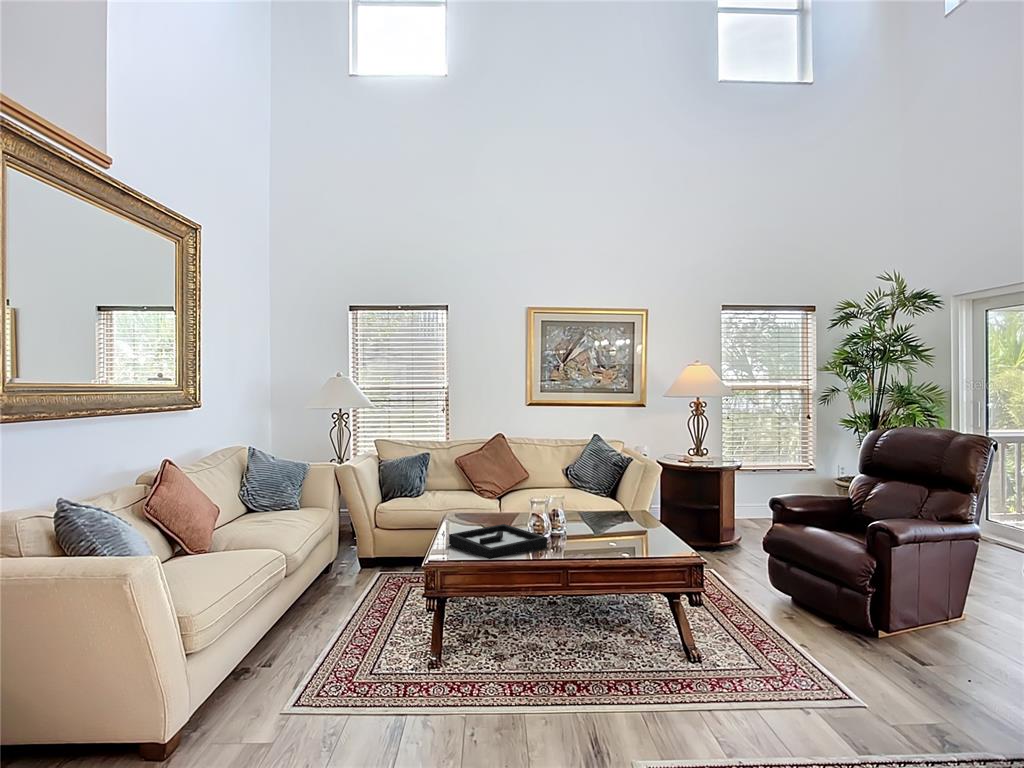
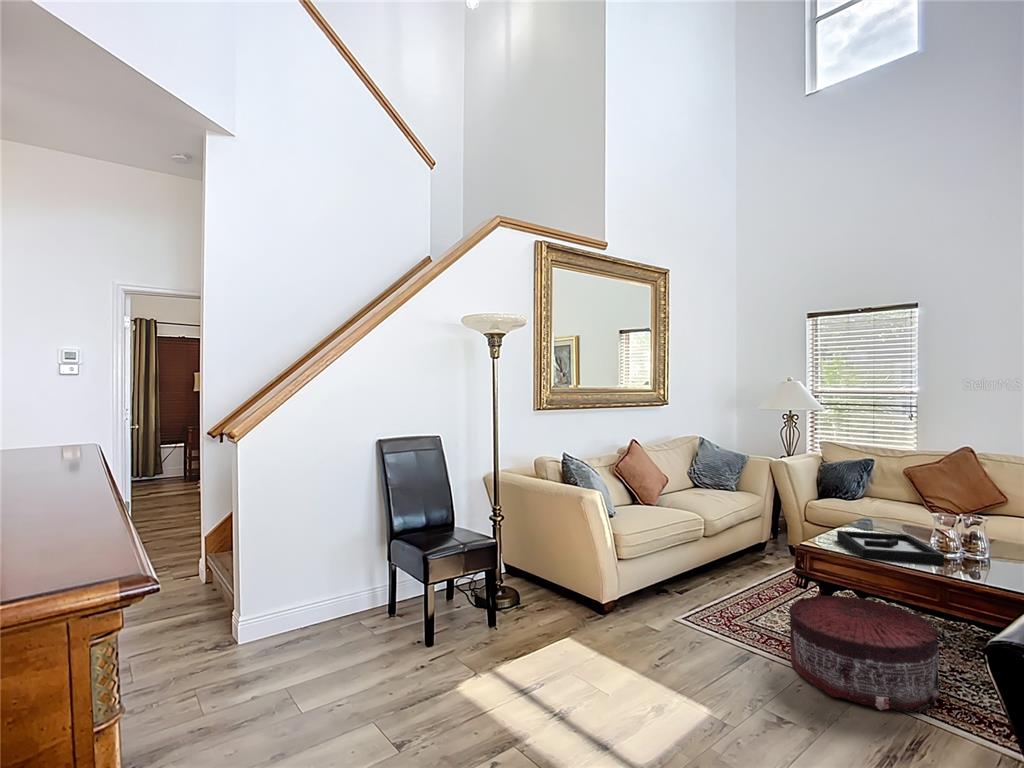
pouf: none [438,599,583,730] -> present [789,595,939,713]

